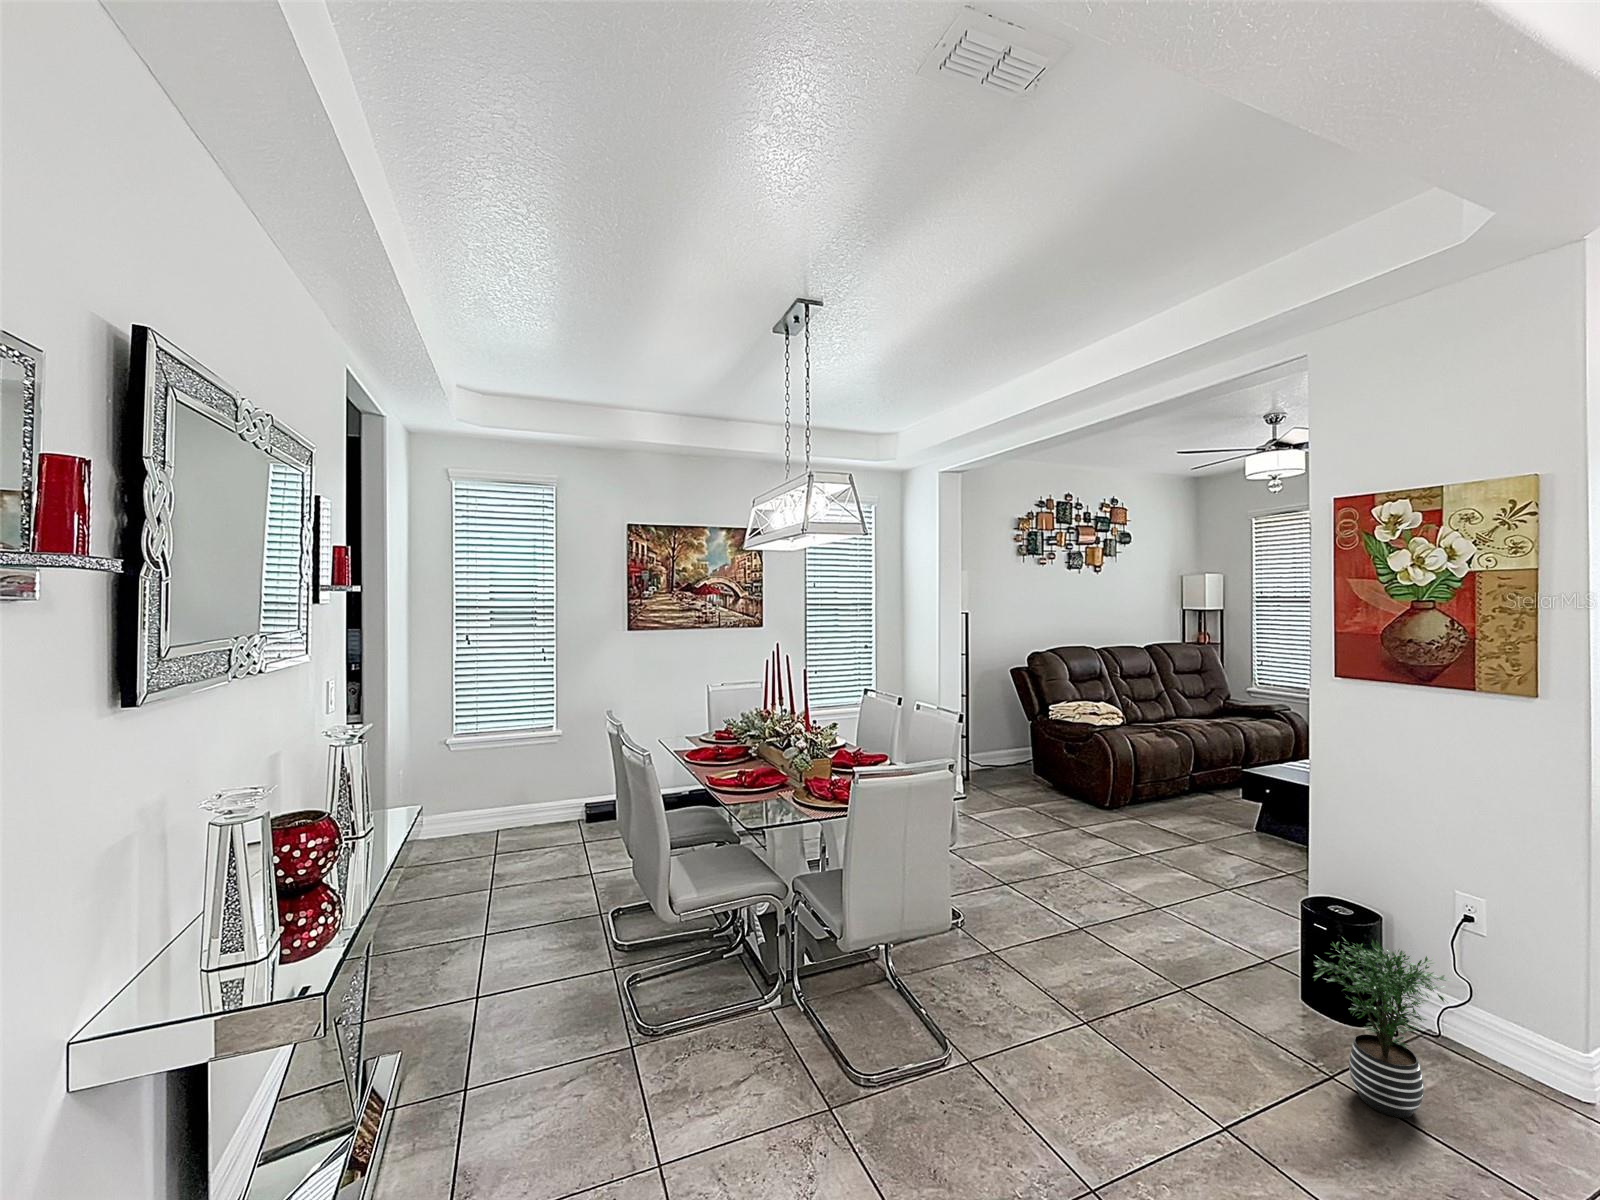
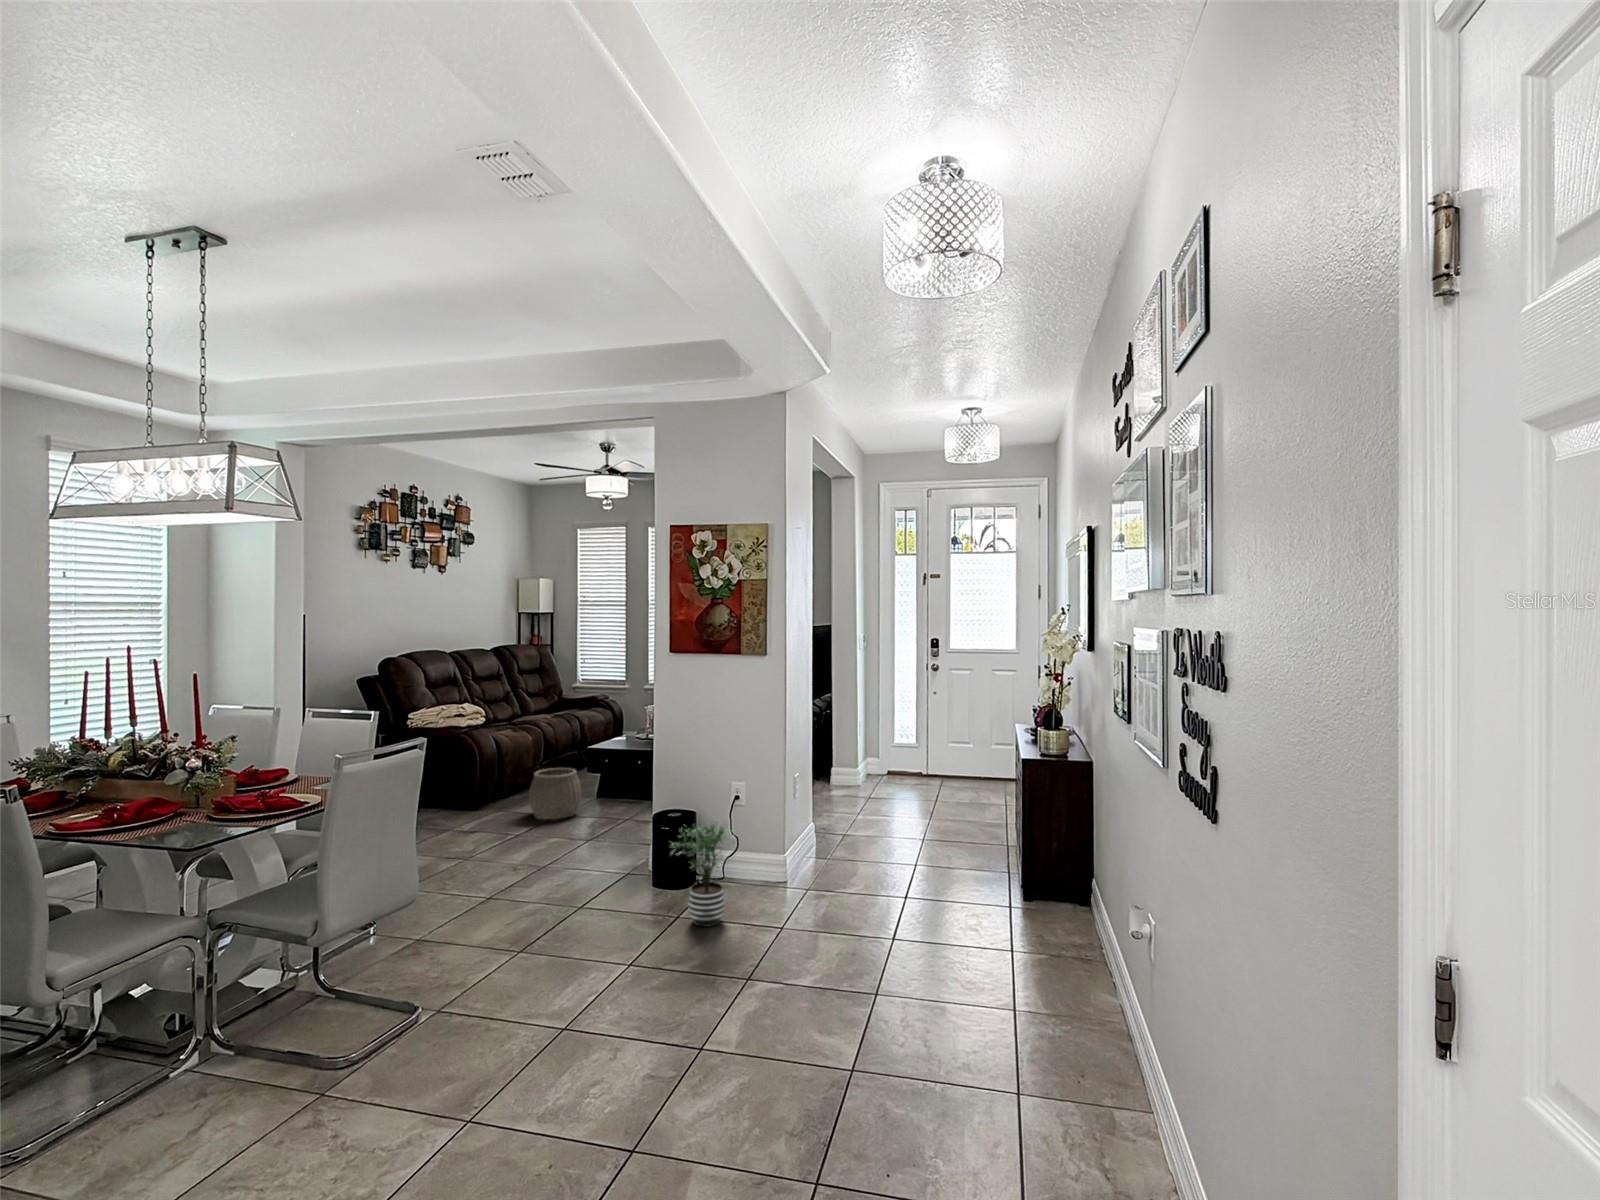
woven basket: none [1166,787,1232,849] -> present [529,768,581,819]

